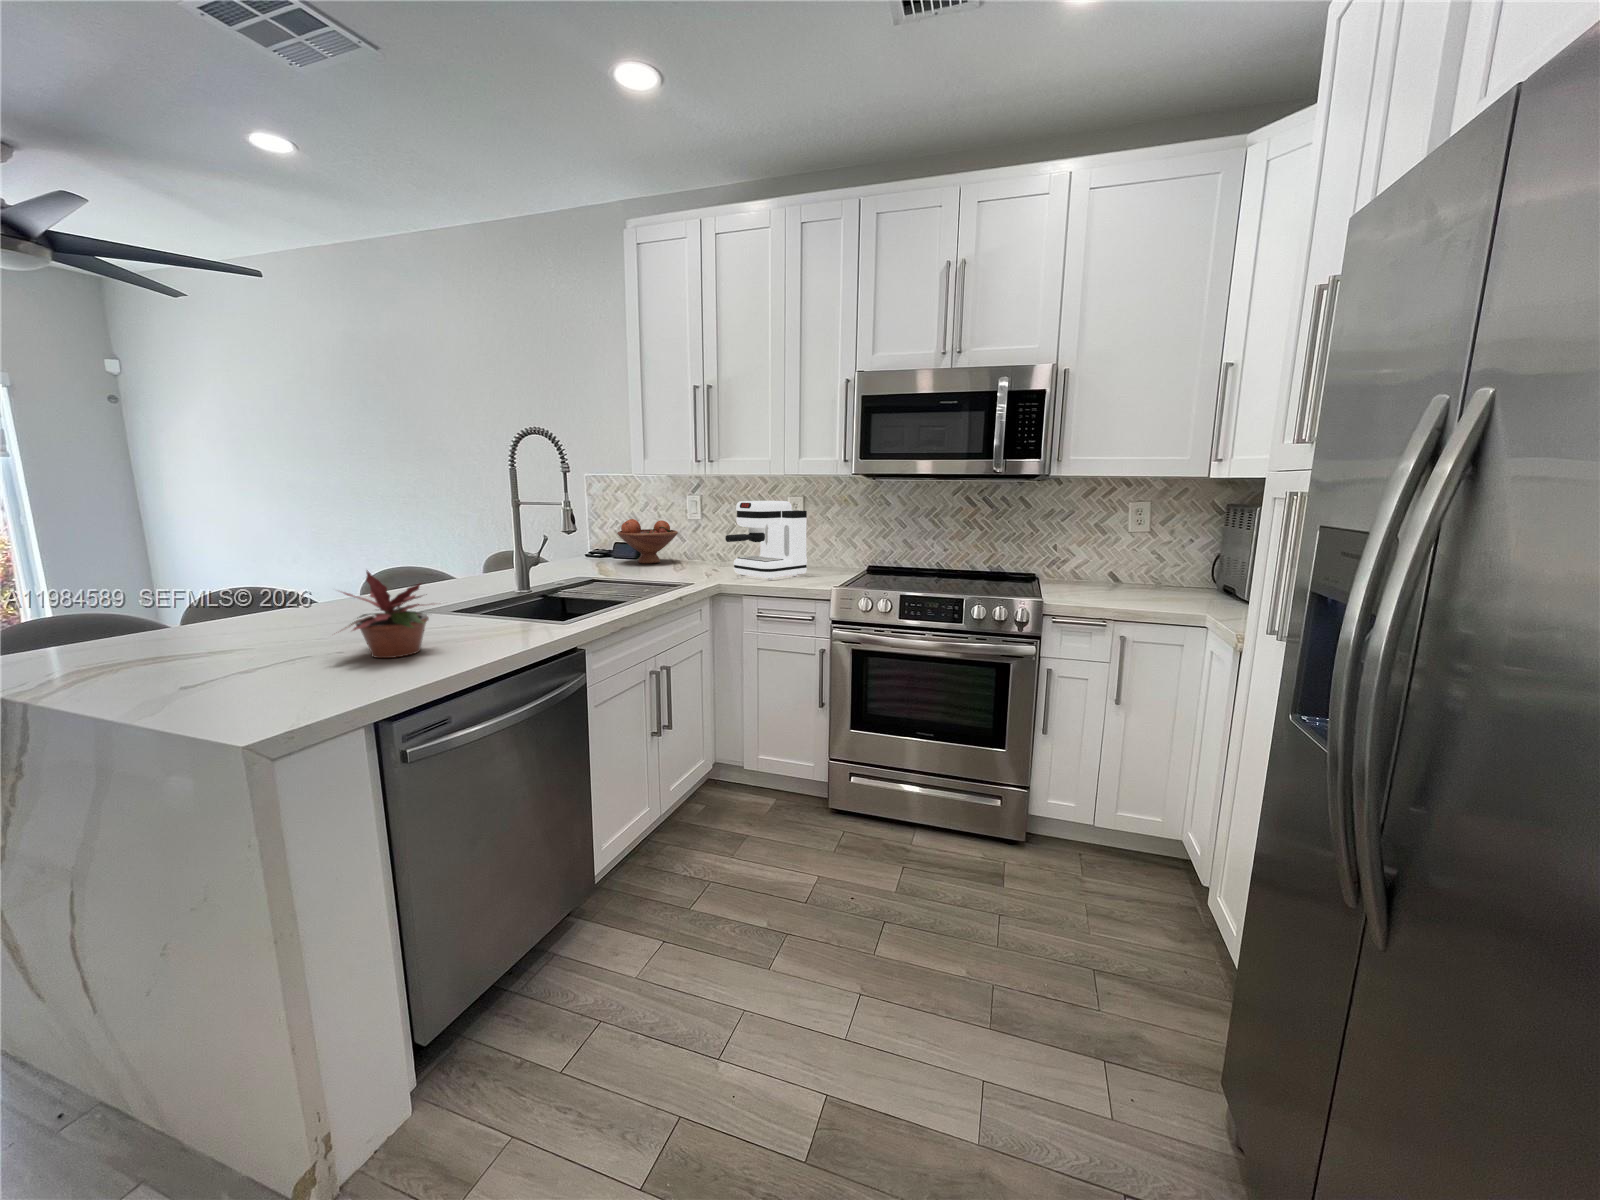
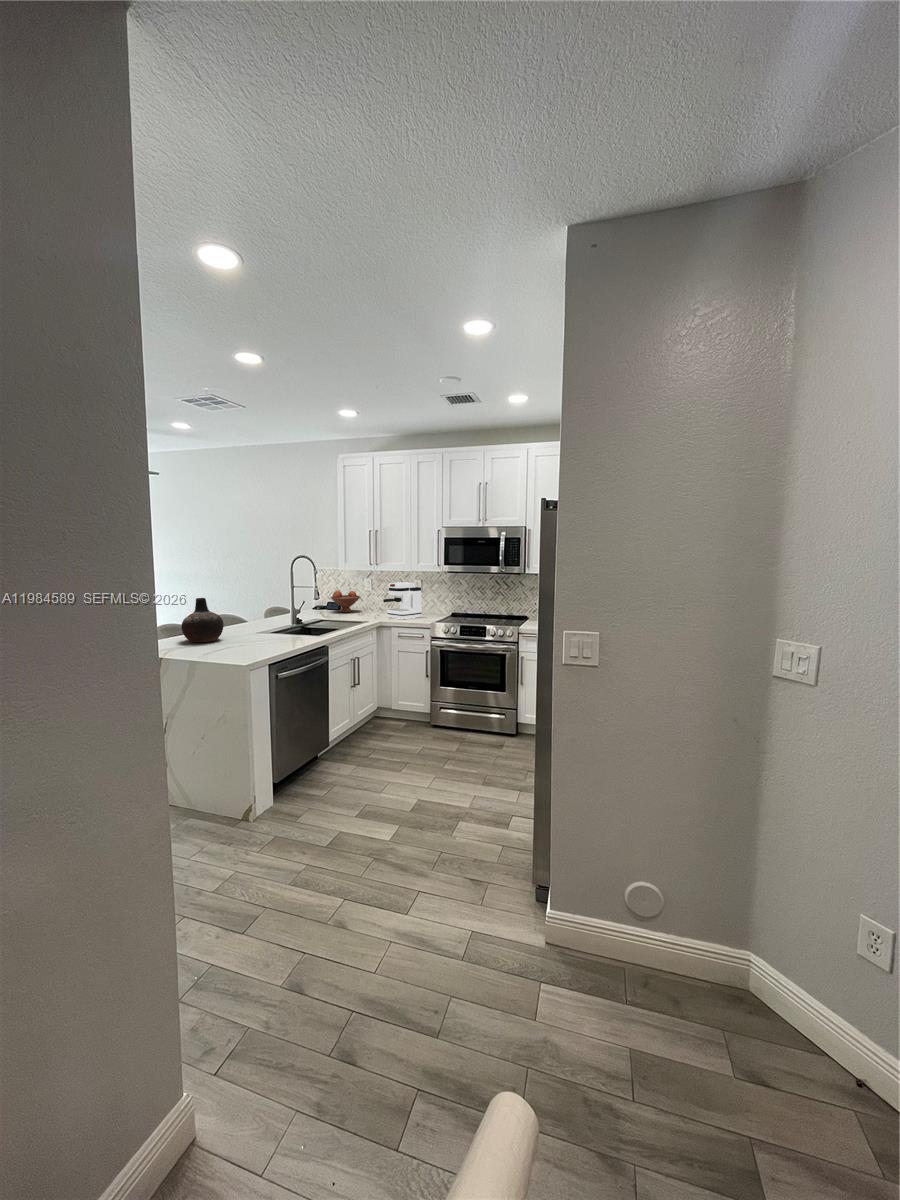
vase: none [177,518,311,639] -> present [181,598,224,642]
potted plant: present [343,570,429,658] -> none [243,616,282,647]

